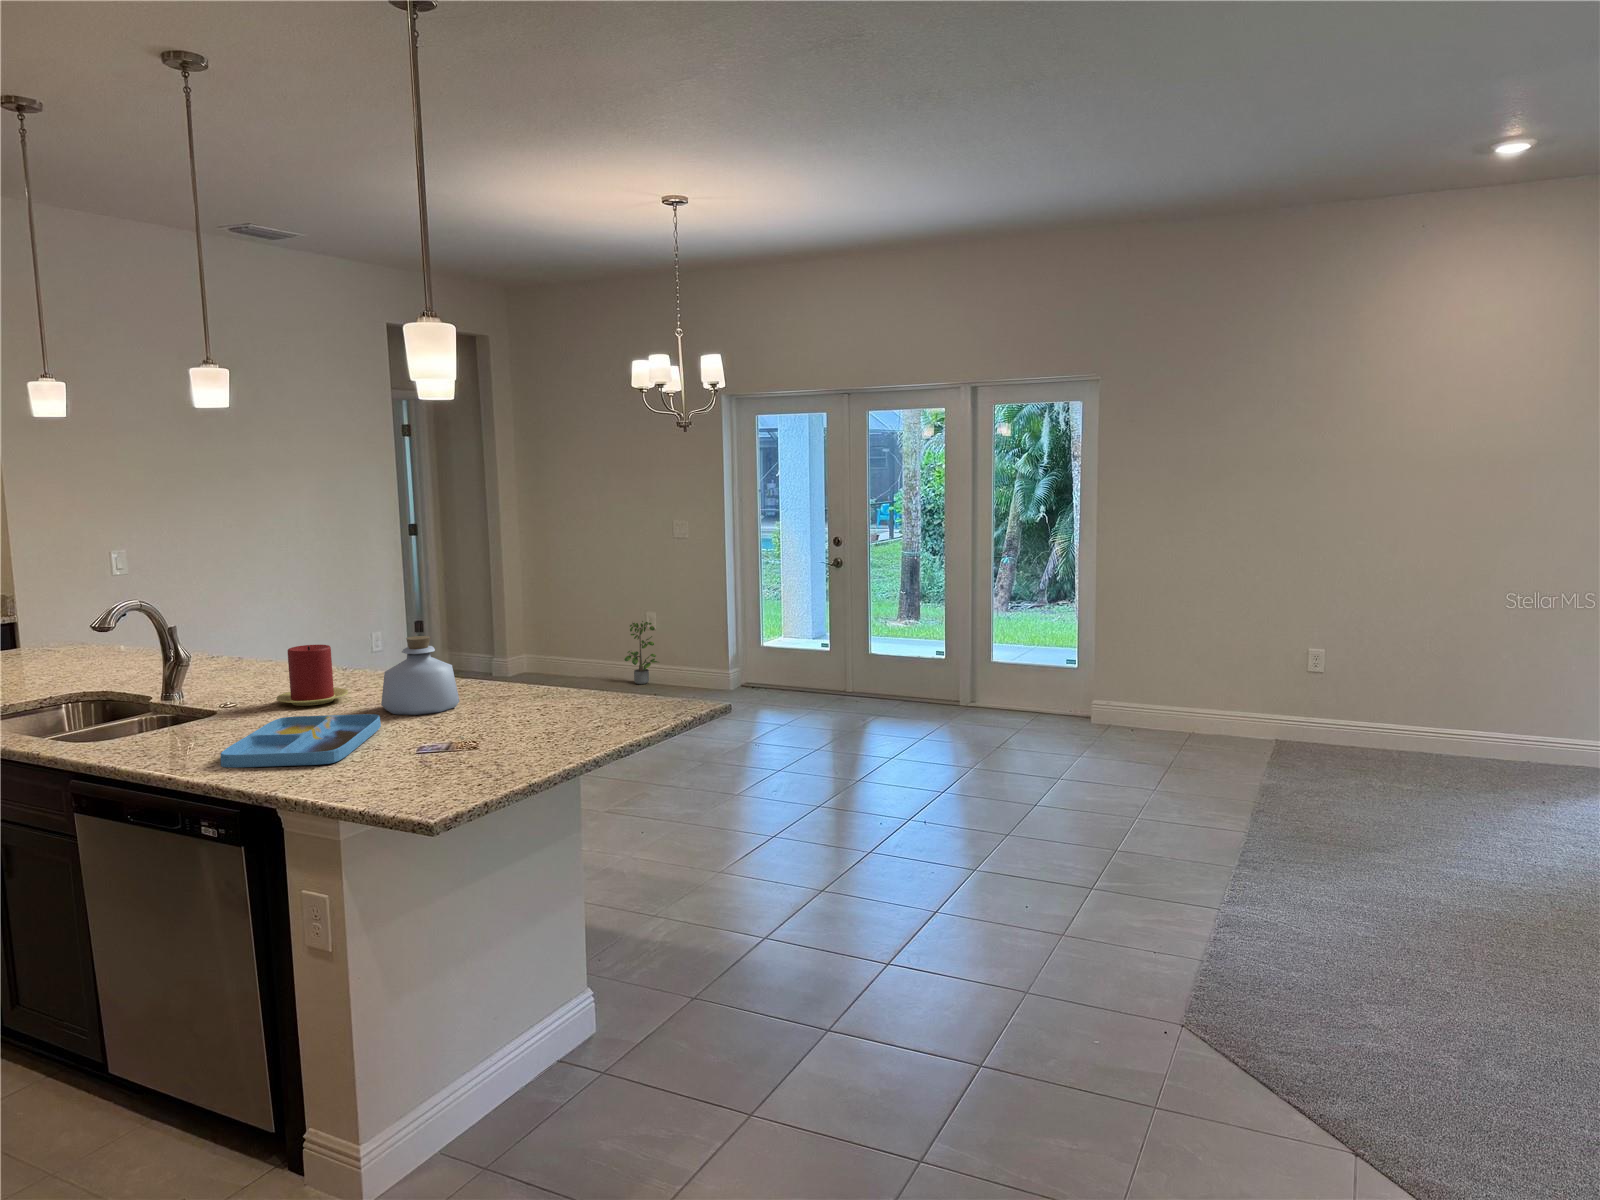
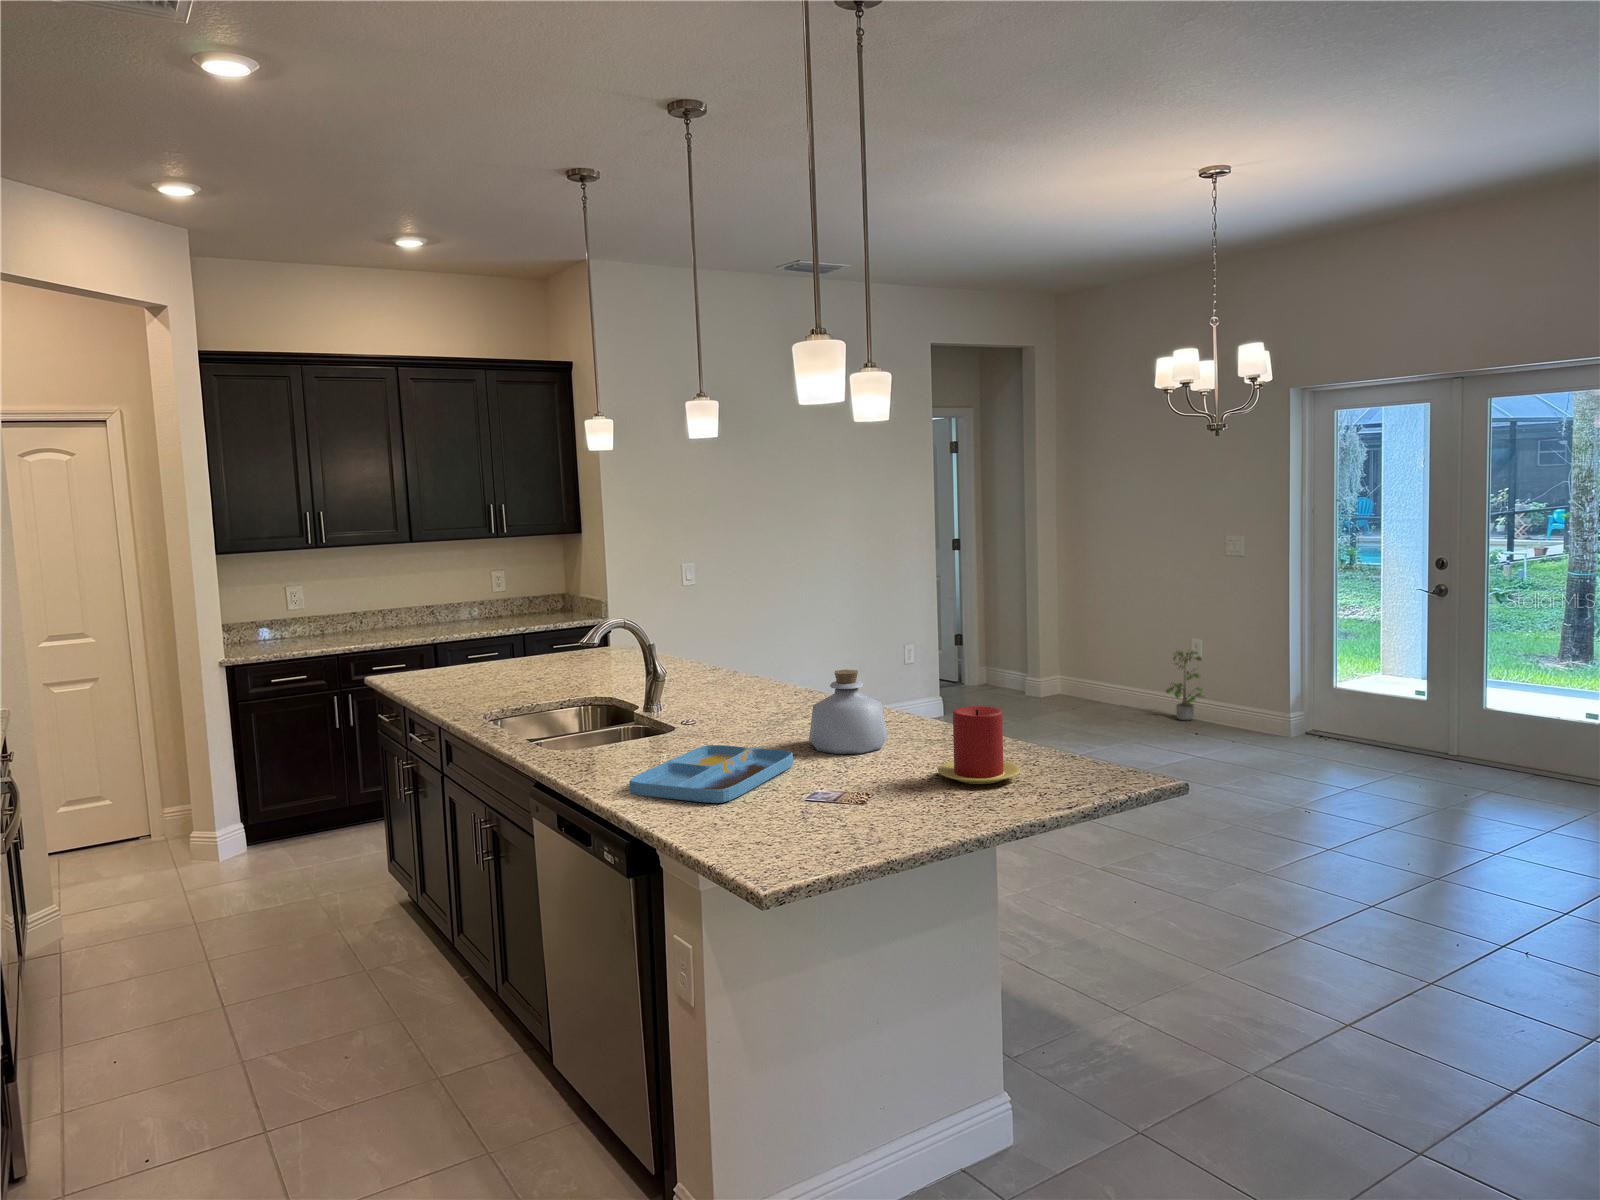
candle: present [276,645,348,706] -> present [938,706,1020,784]

